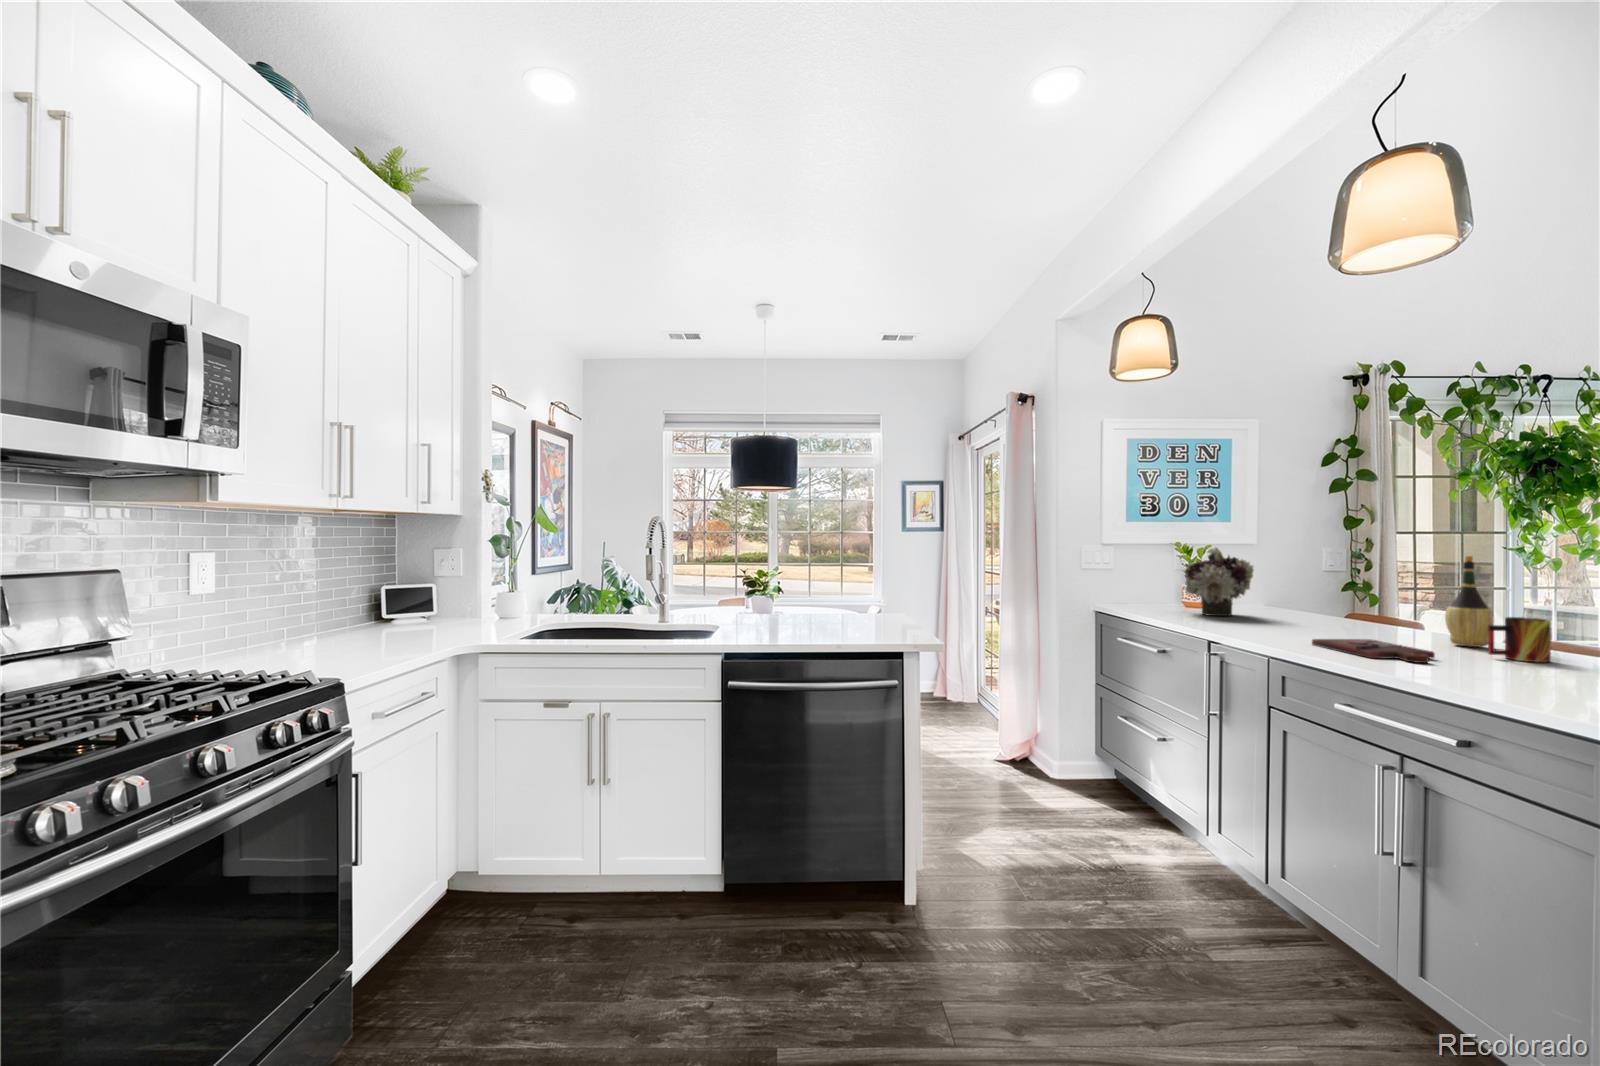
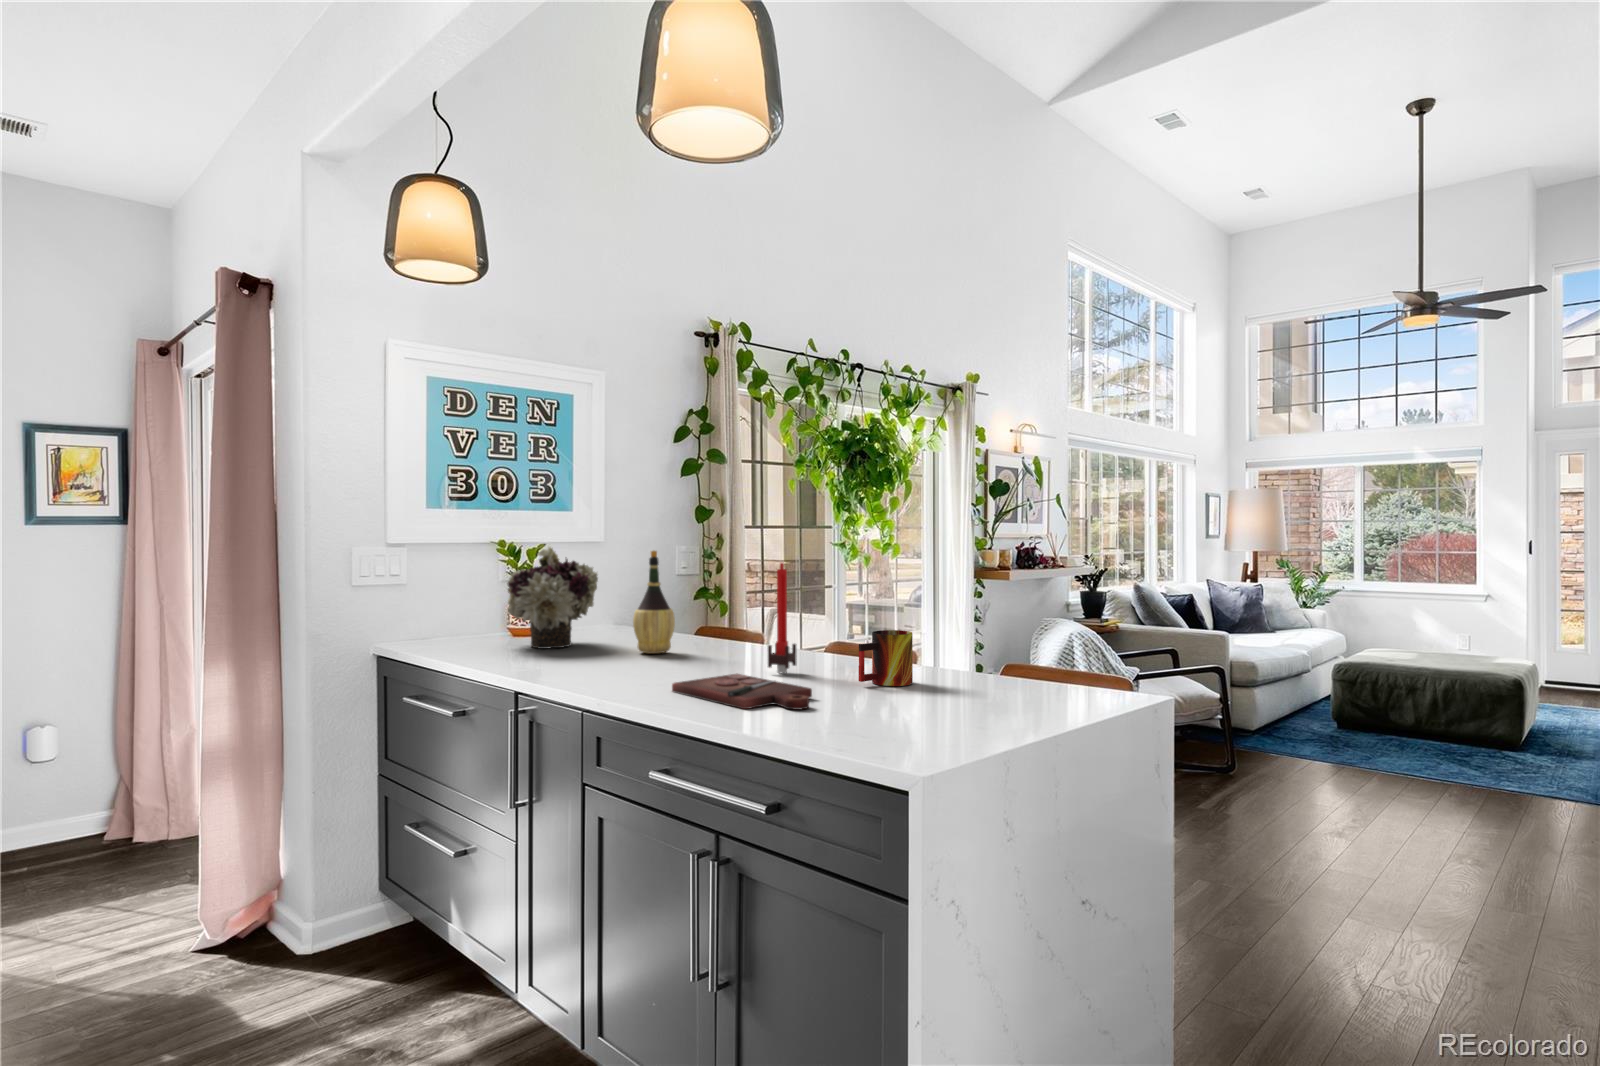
wine bottle: present [1445,556,1494,647] -> present [633,551,675,653]
candle: none [1400,561,1429,645] -> present [768,563,797,673]

